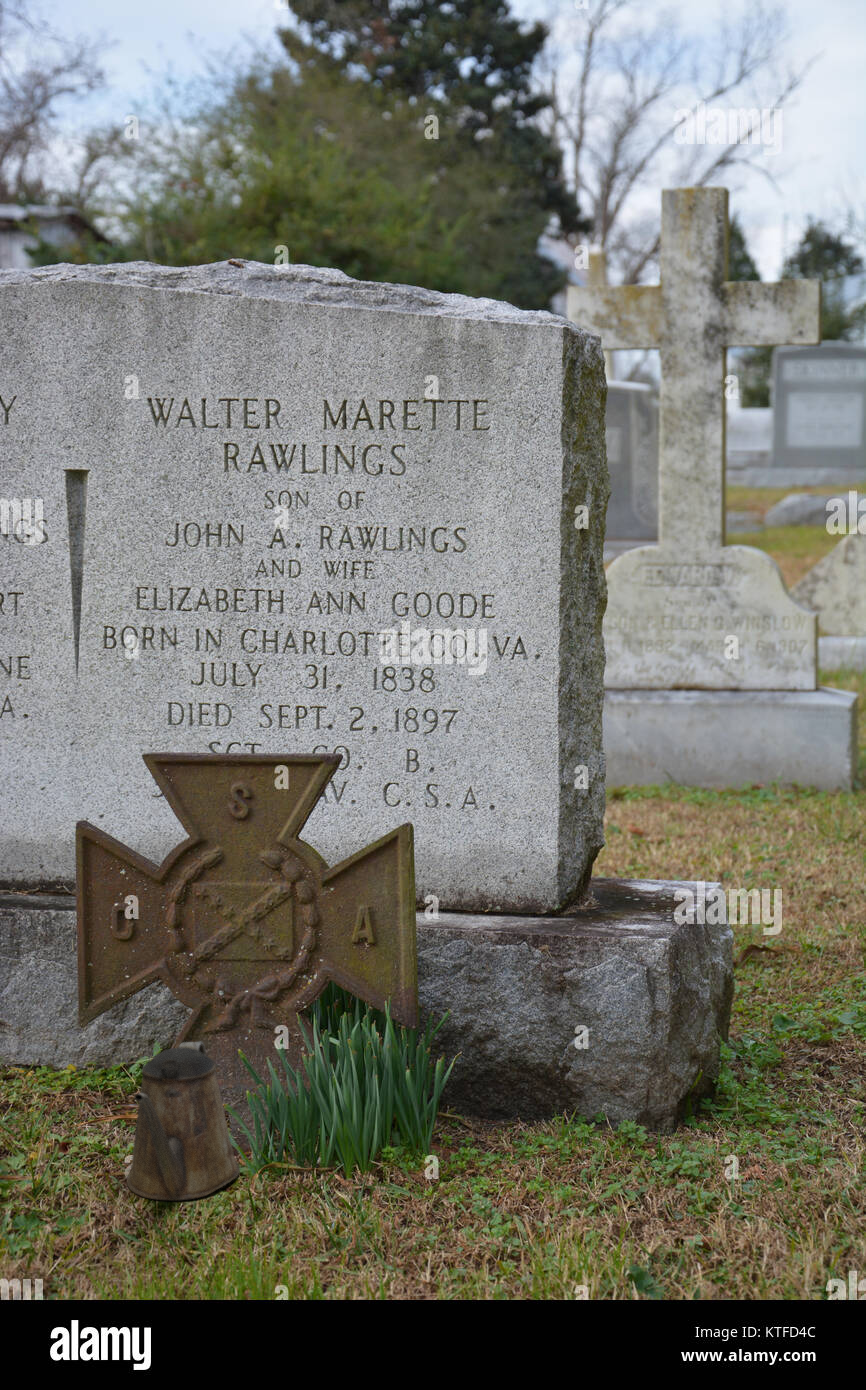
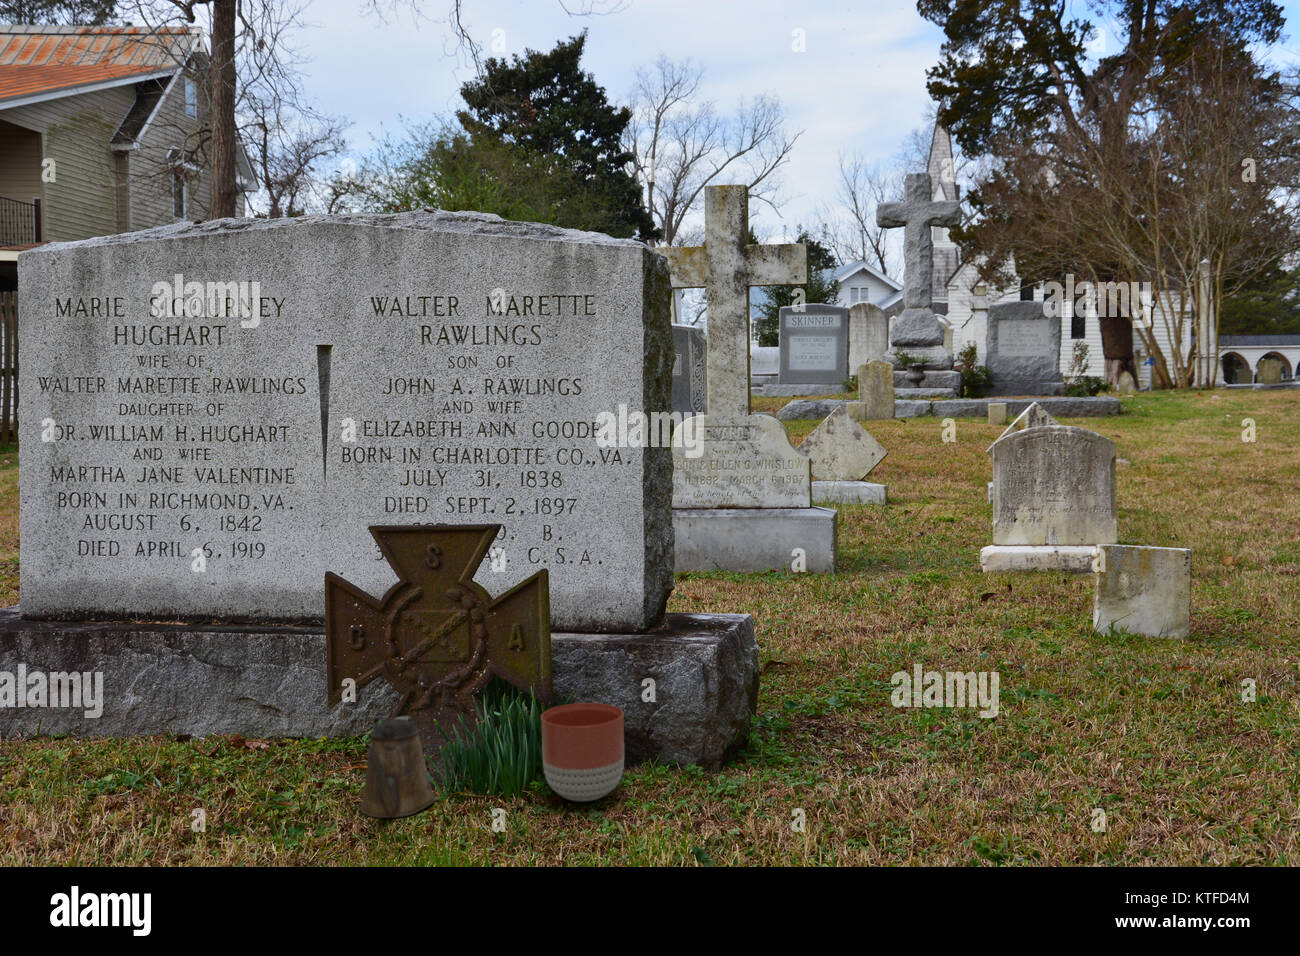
planter: none [402,1030,531,1185] -> present [541,703,624,801]

